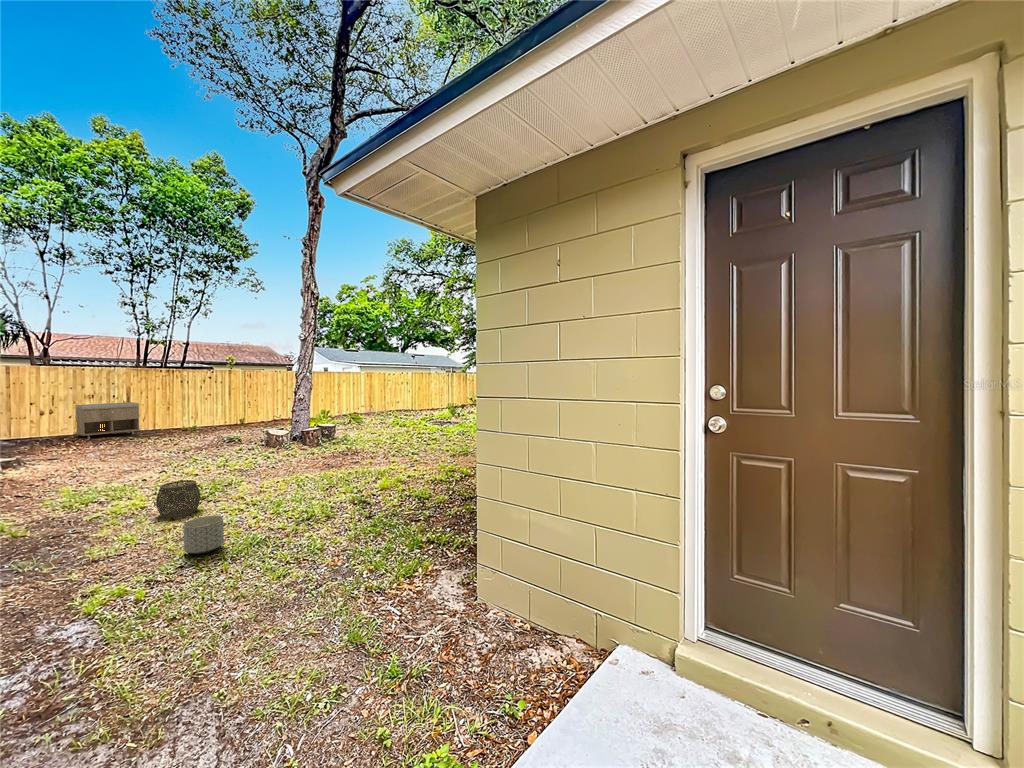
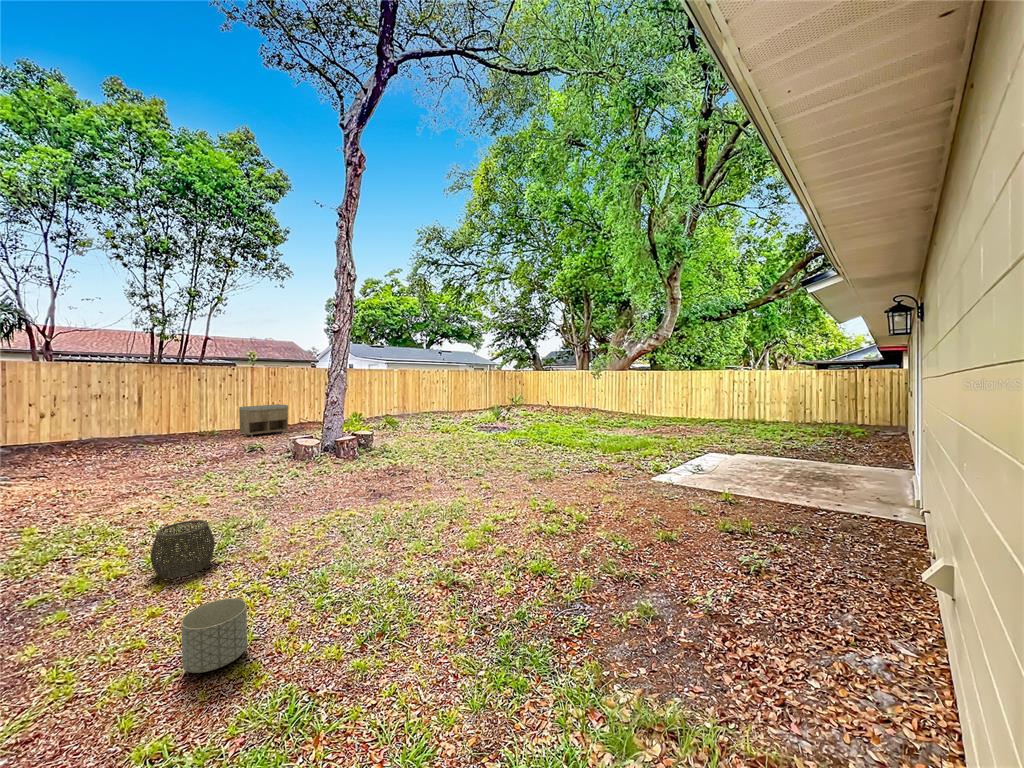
storage bench: present [76,402,140,439] -> present [239,404,288,437]

